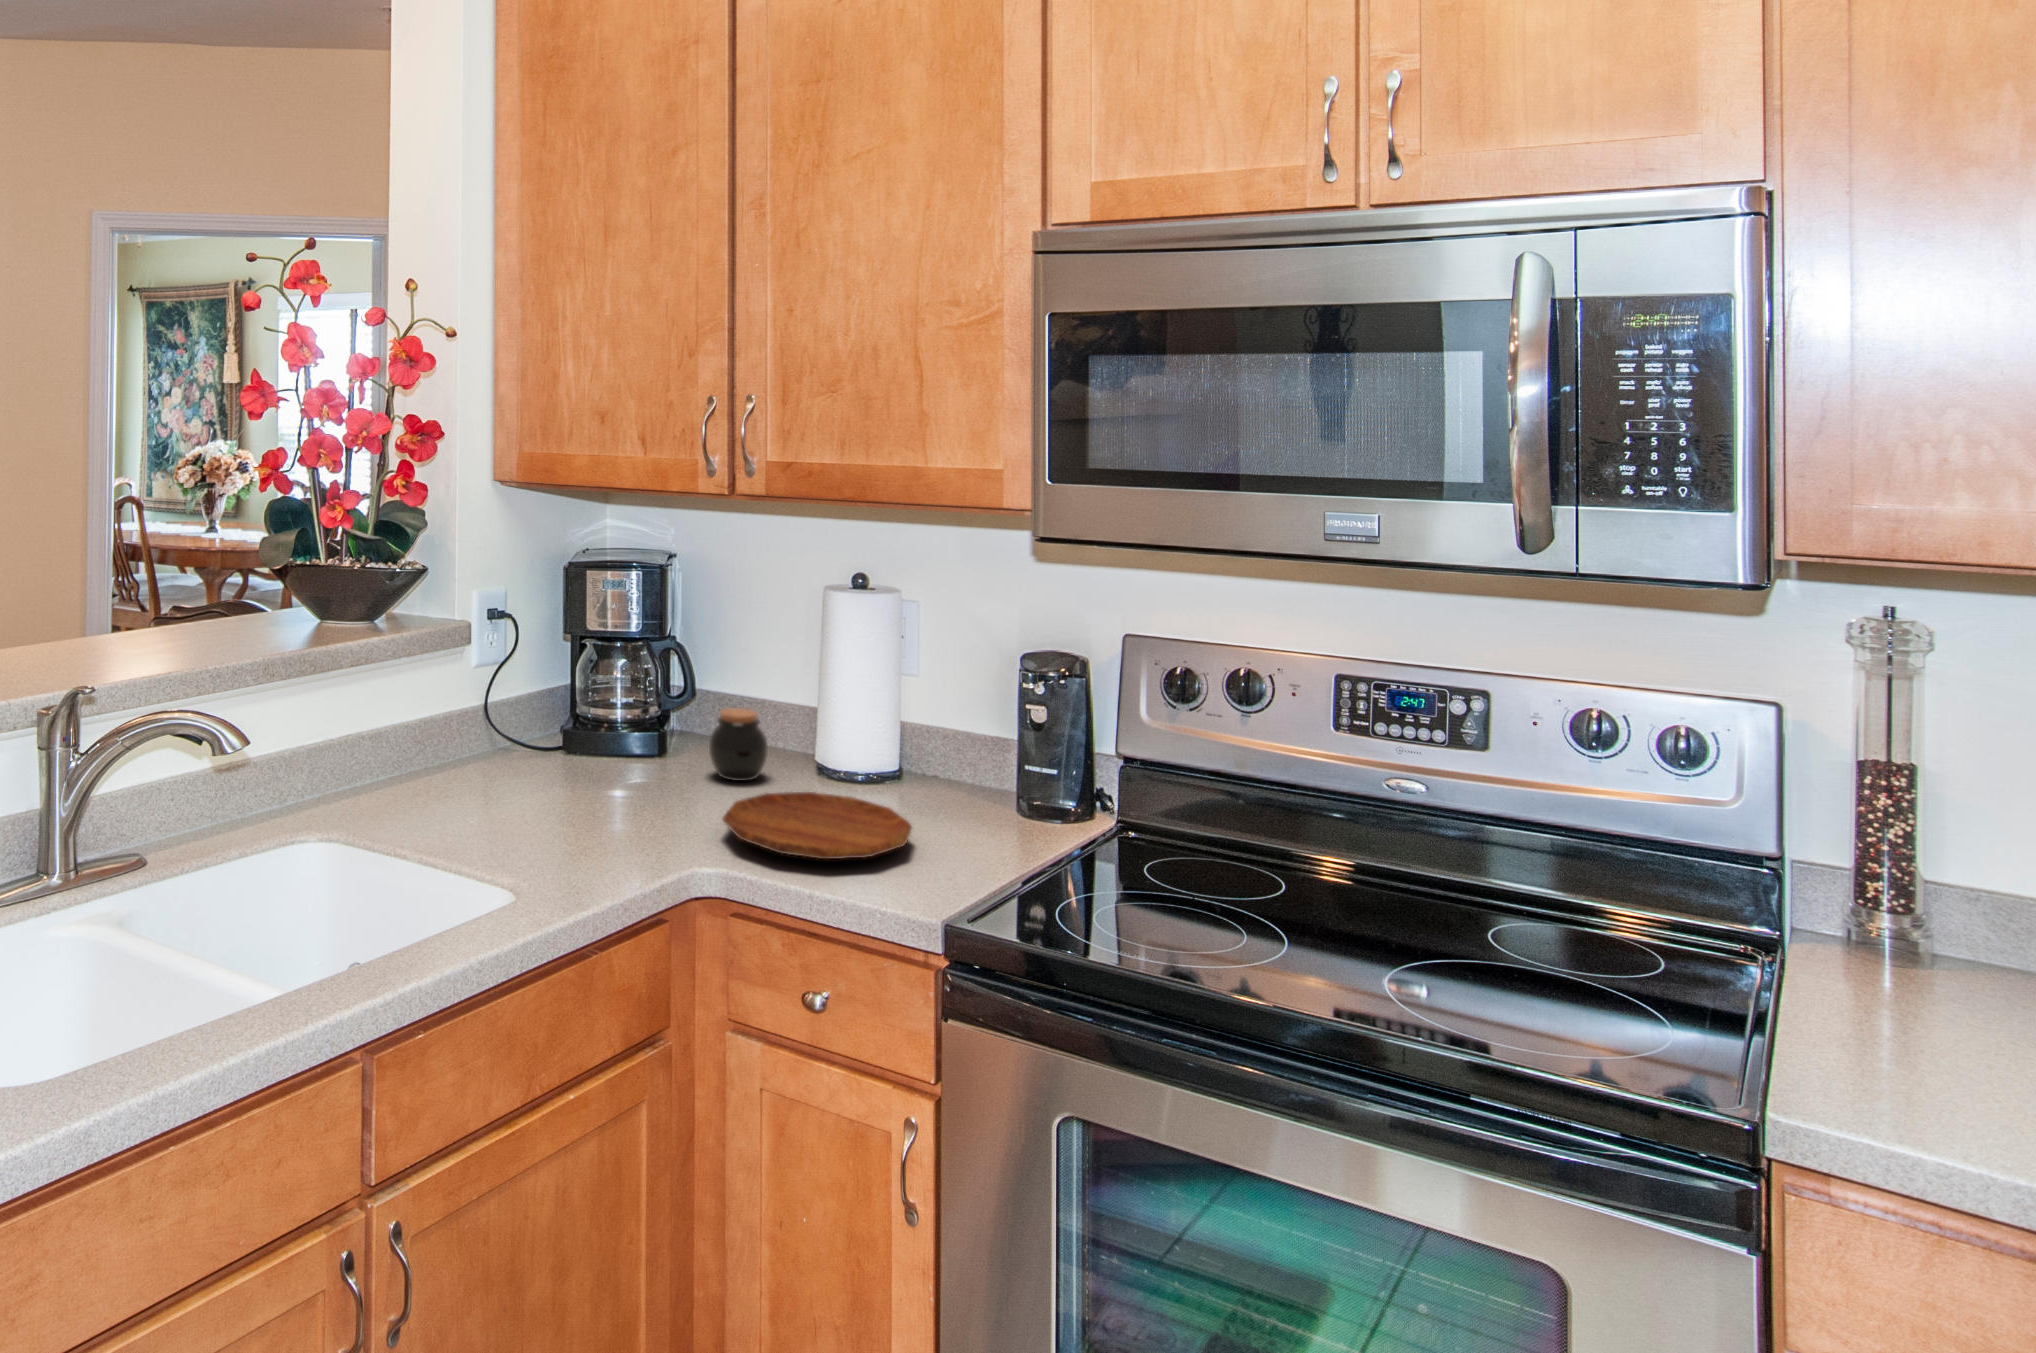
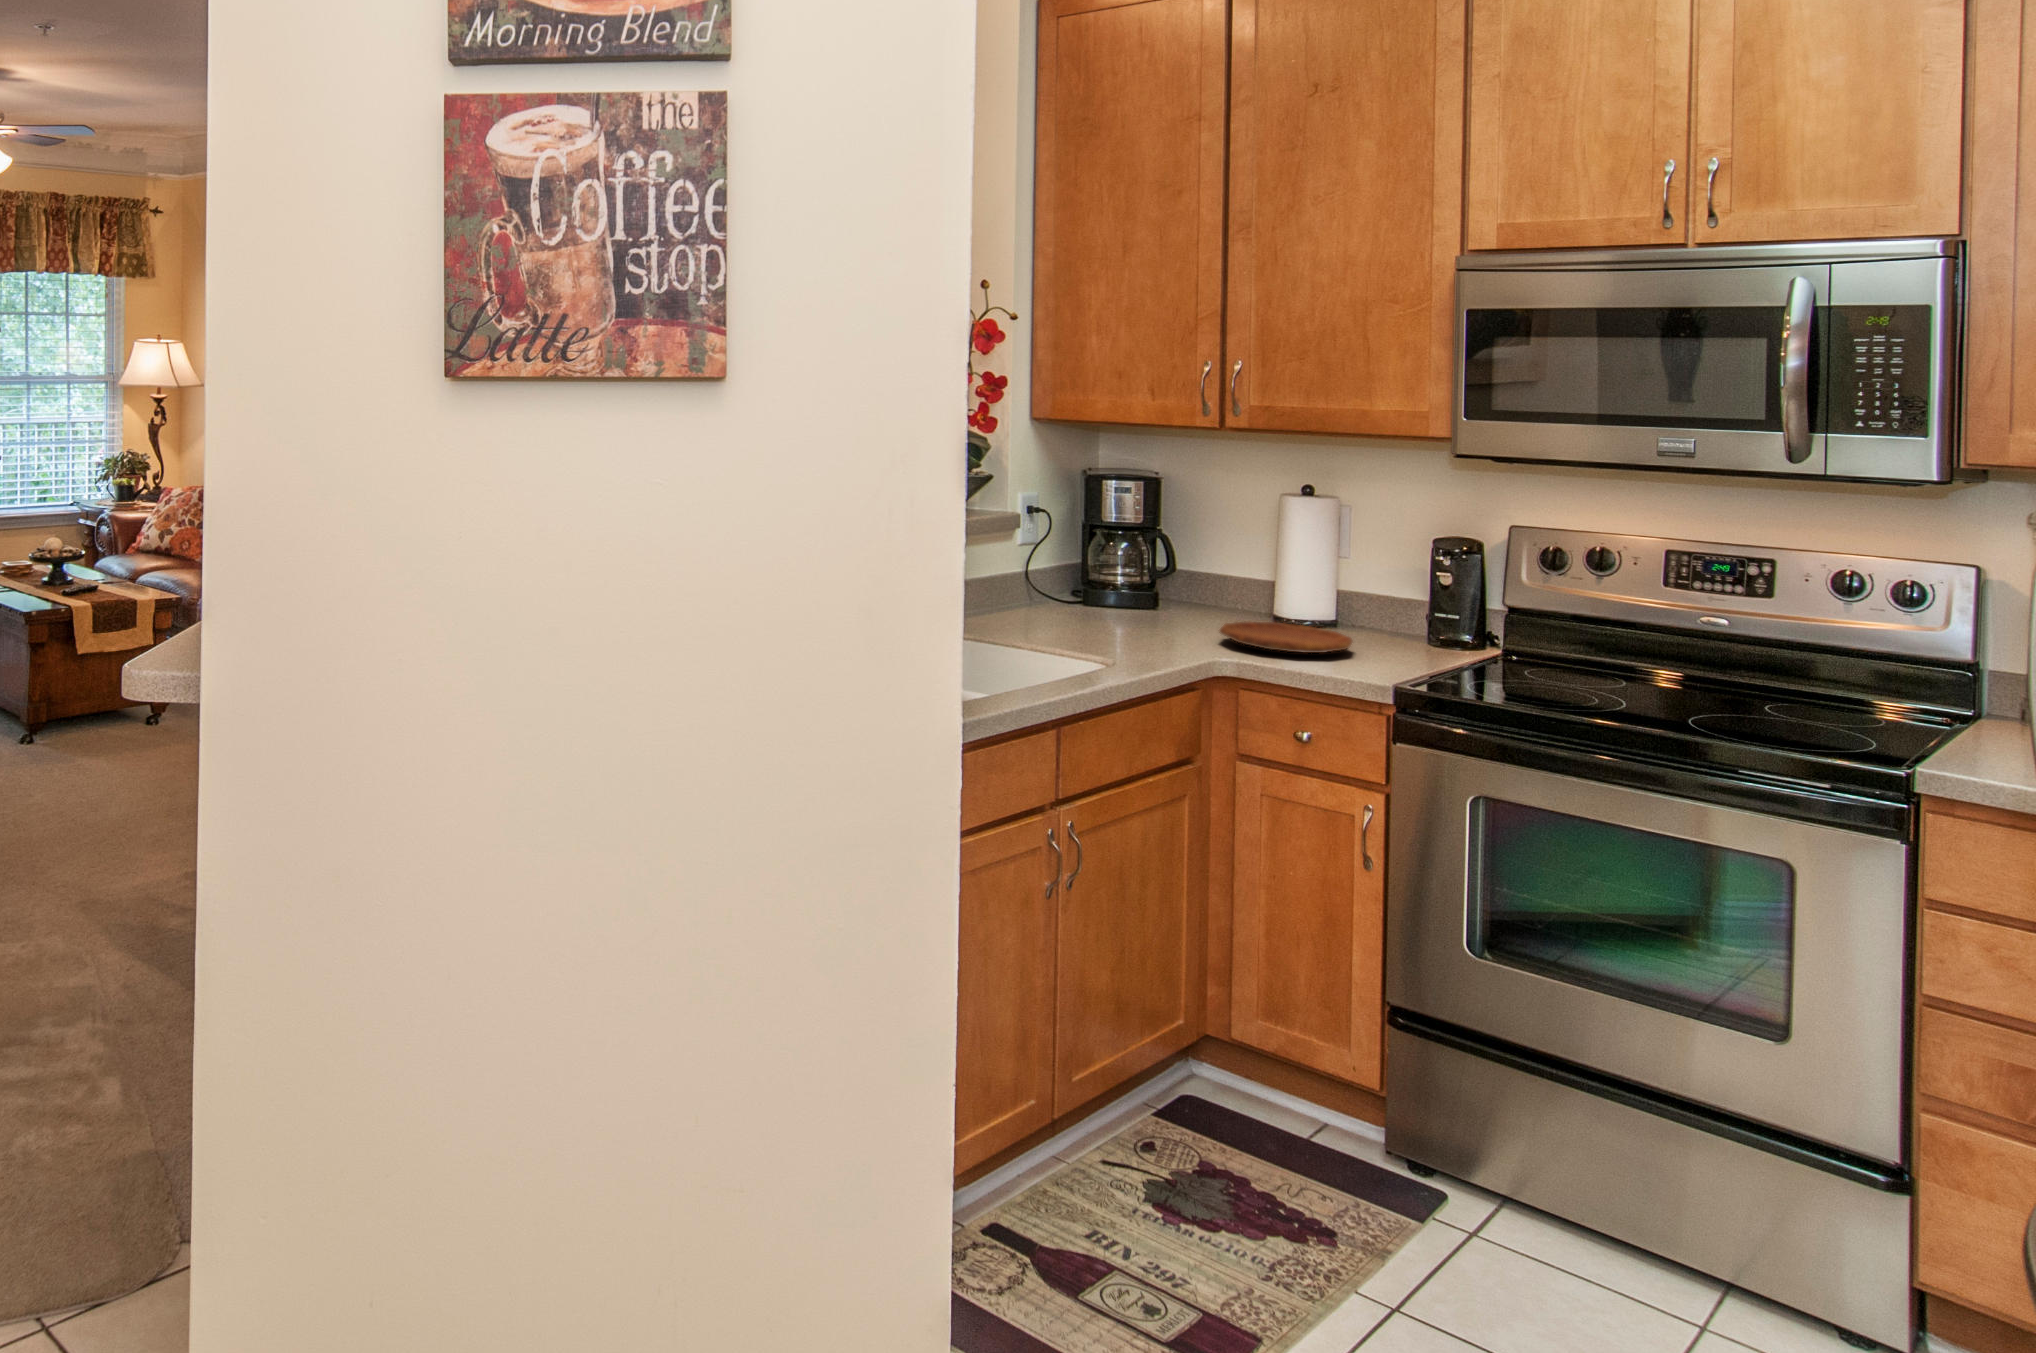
jar: present [709,708,768,781] -> none [1196,574,1240,621]

